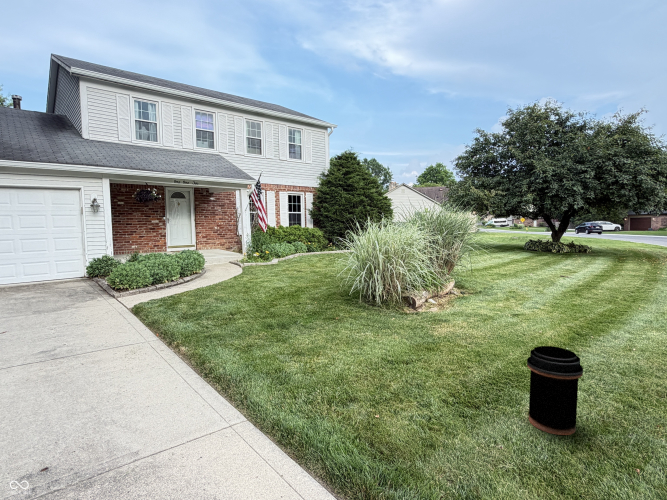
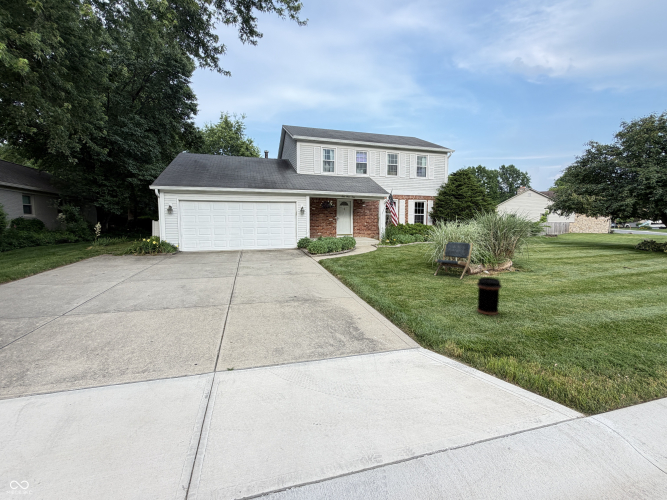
lounge chair: none [371,259,425,327] -> present [434,242,473,279]

